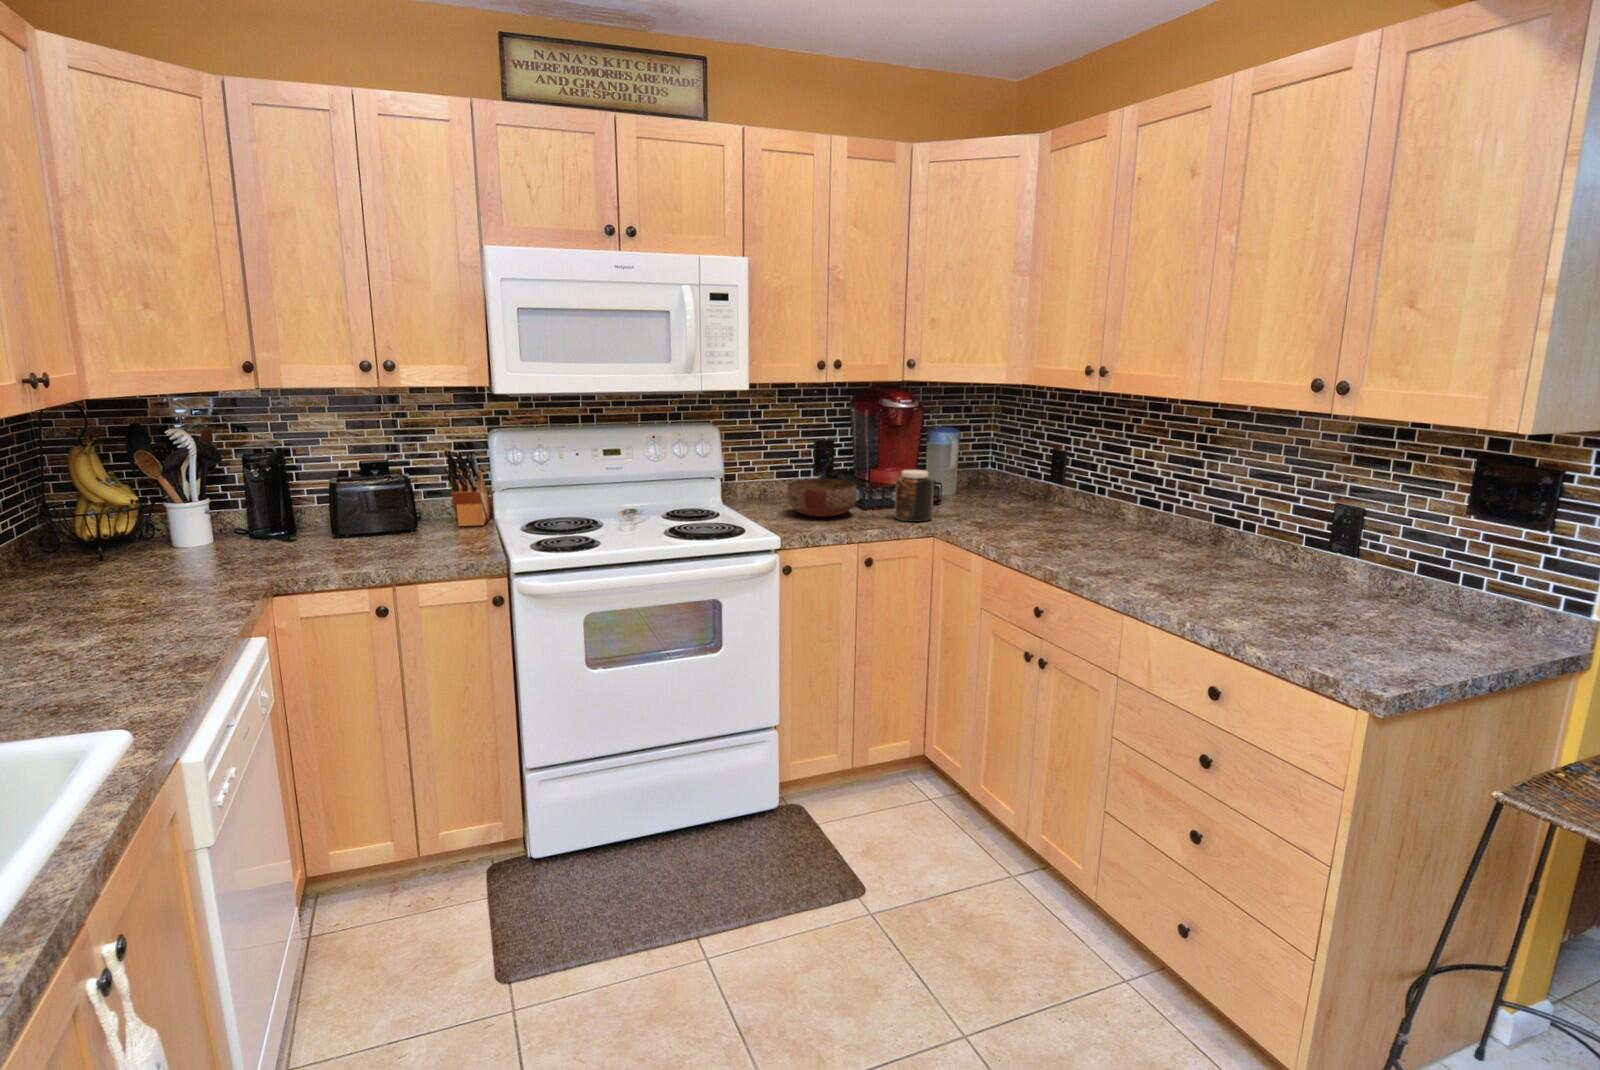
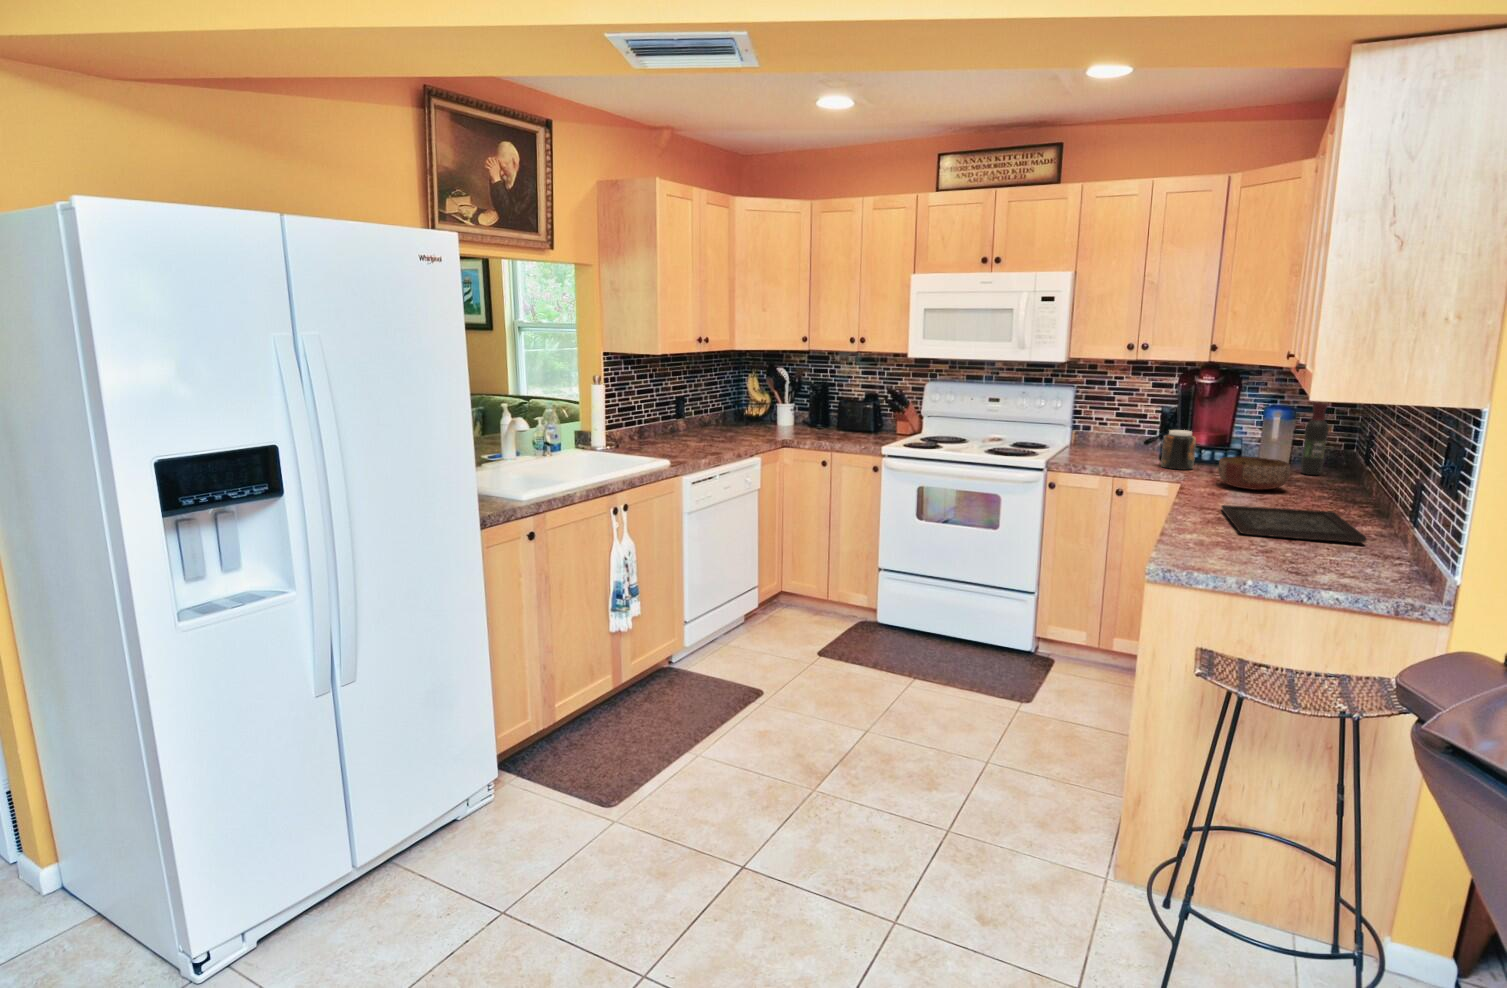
wine bottle: none [1003,416,1027,504] -> present [1301,403,1329,475]
bowl: present [788,479,857,517] -> present [1218,456,1290,490]
tray: none [1138,555,1358,617] -> present [1222,505,1366,543]

